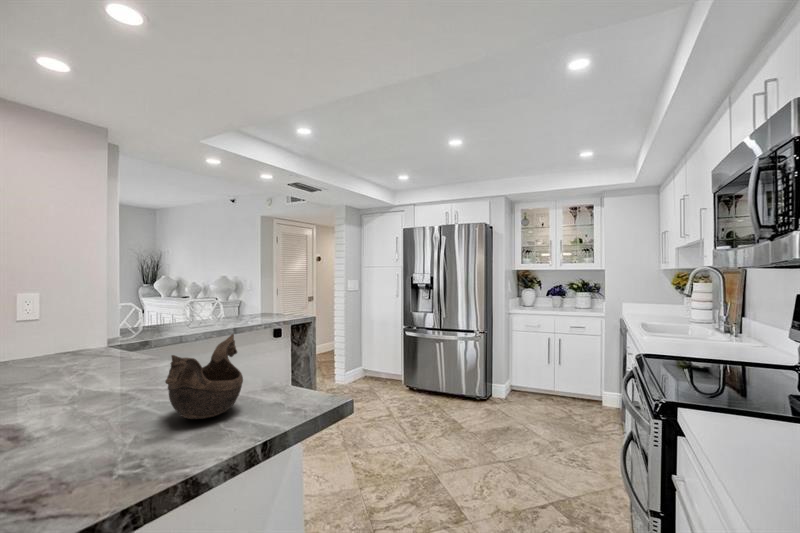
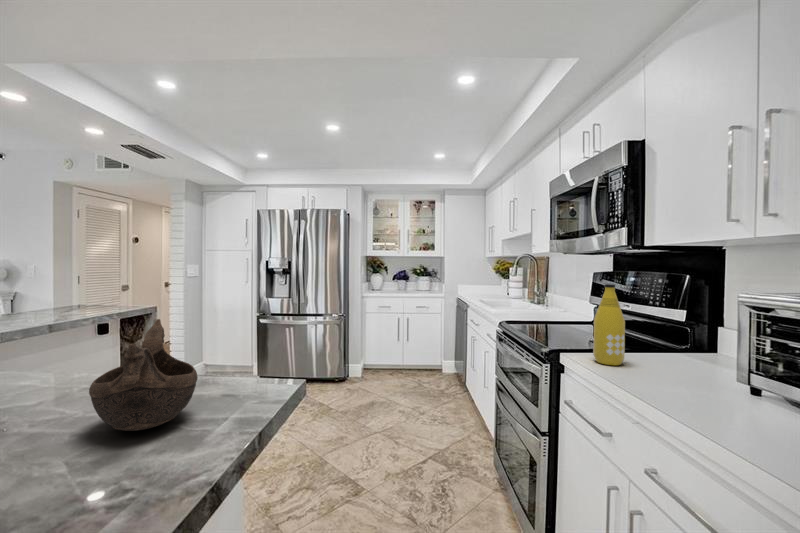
bottle: none [714,319,767,439] -> present [593,284,625,365]

